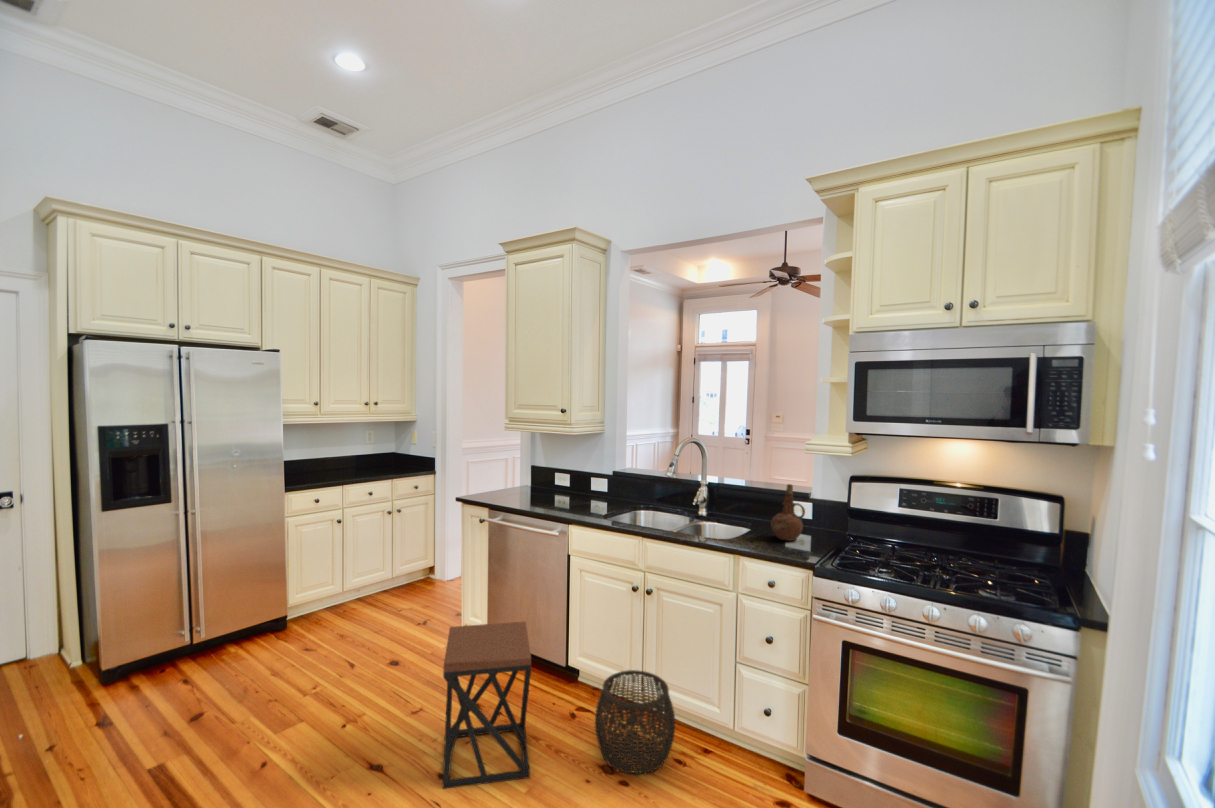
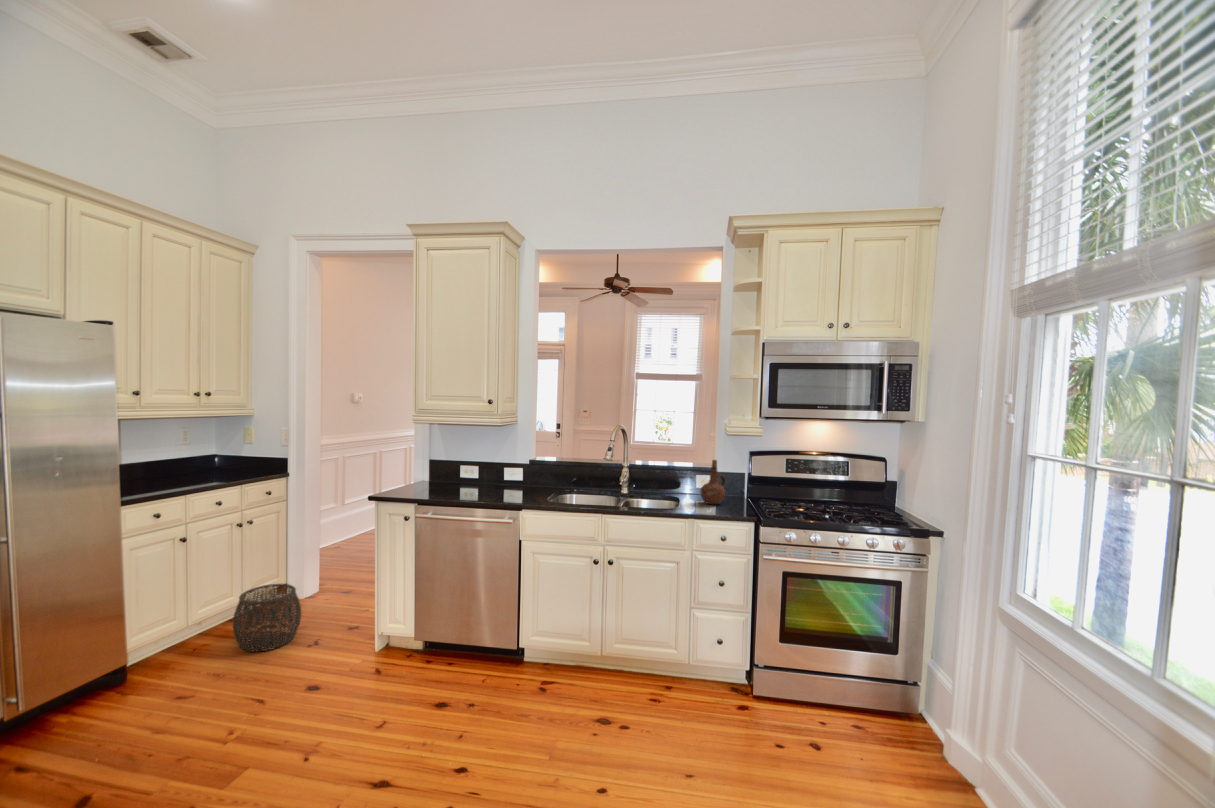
stool: present [443,622,531,789] -> none [437,607,547,783]
woven basket: present [595,670,676,775] -> present [232,584,301,652]

